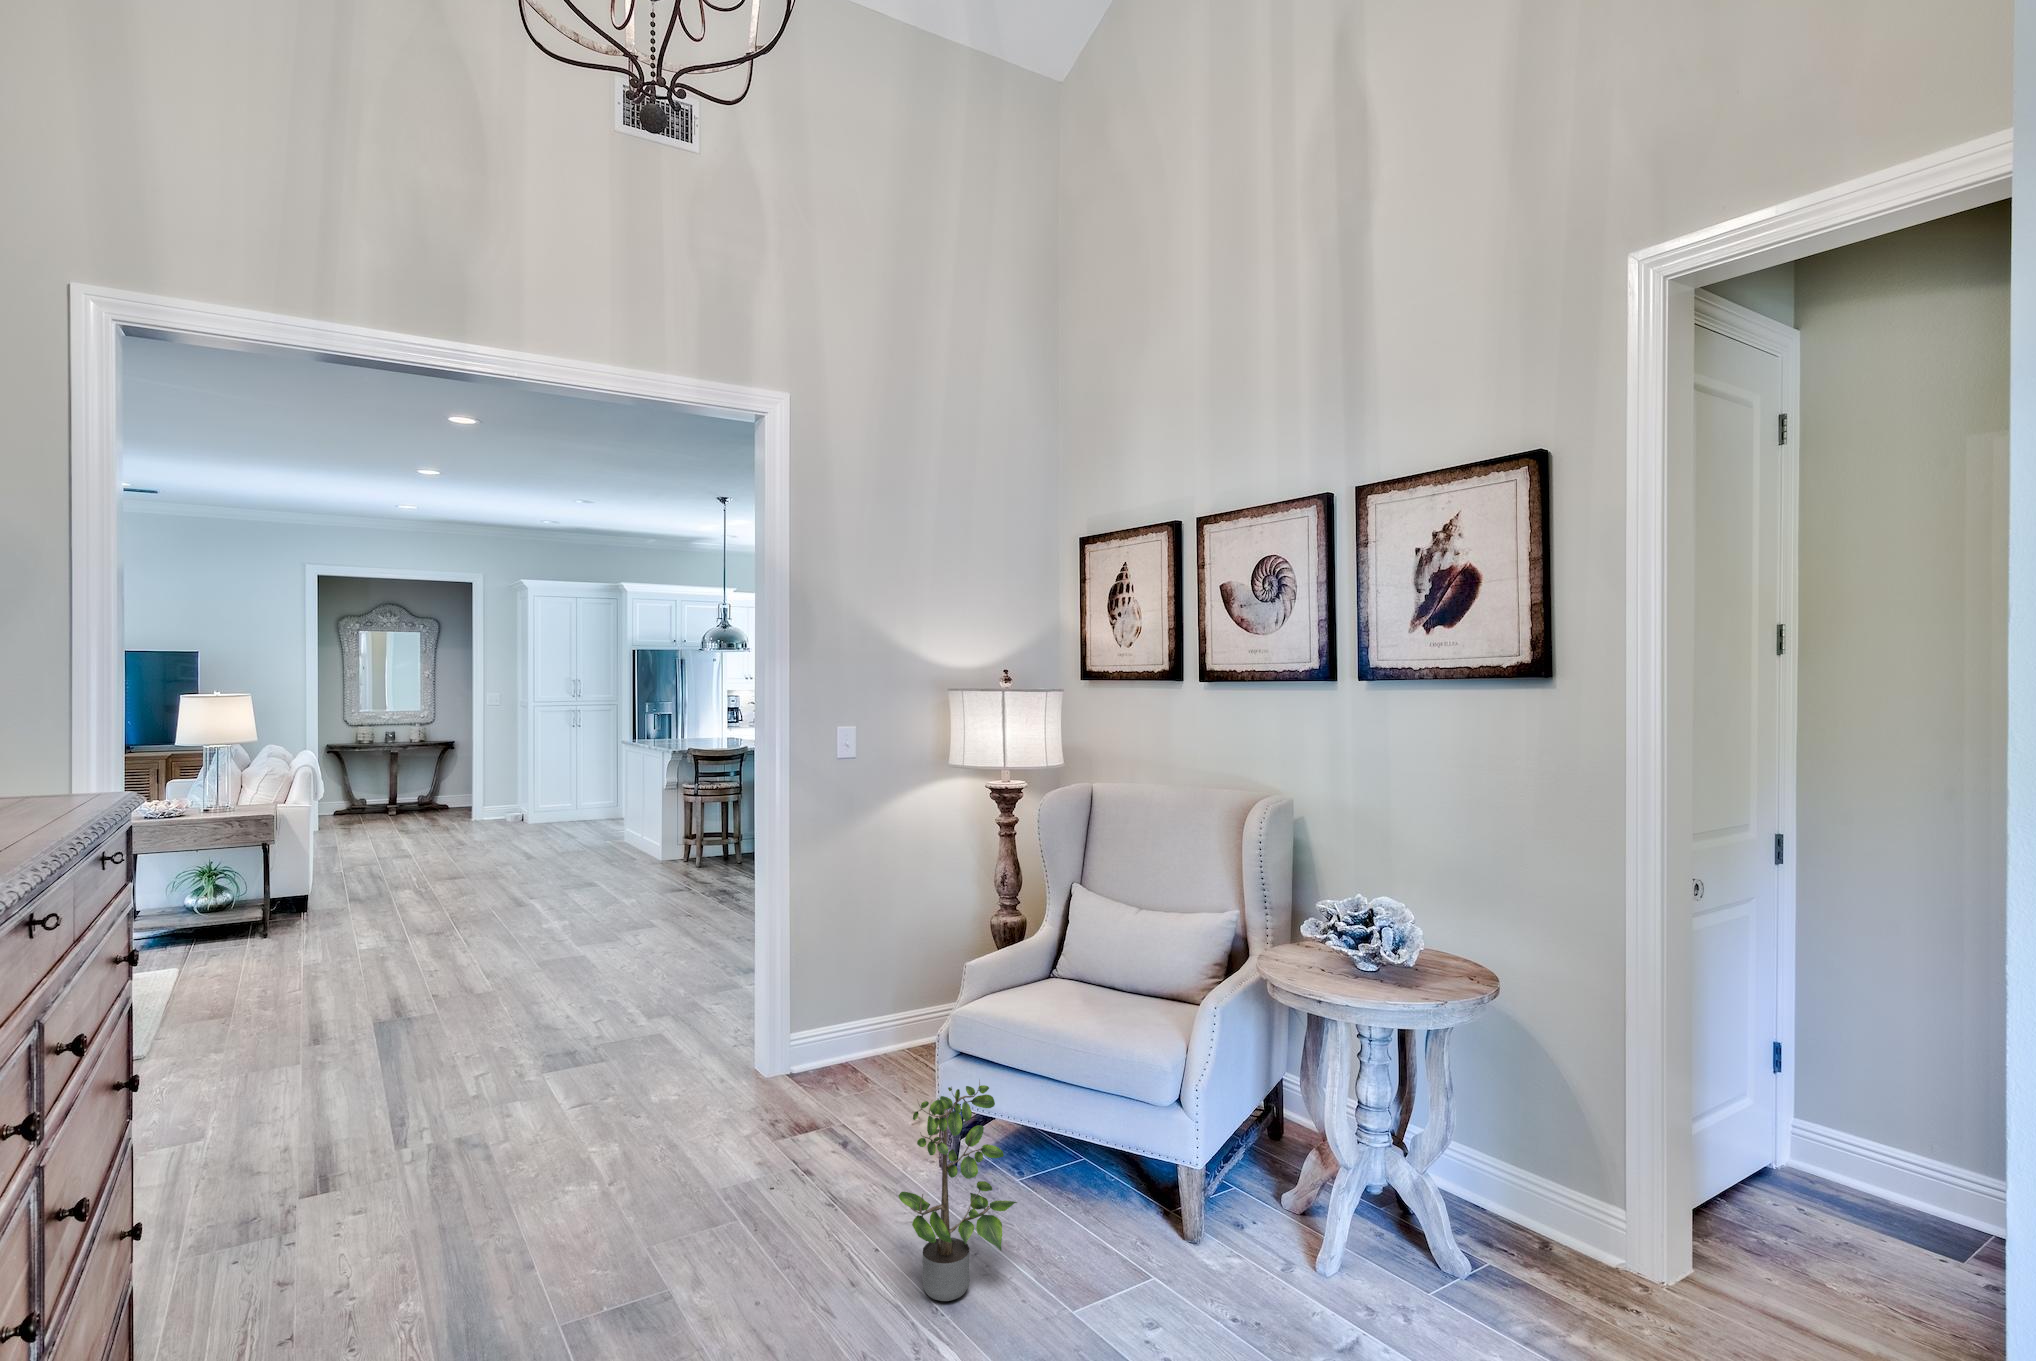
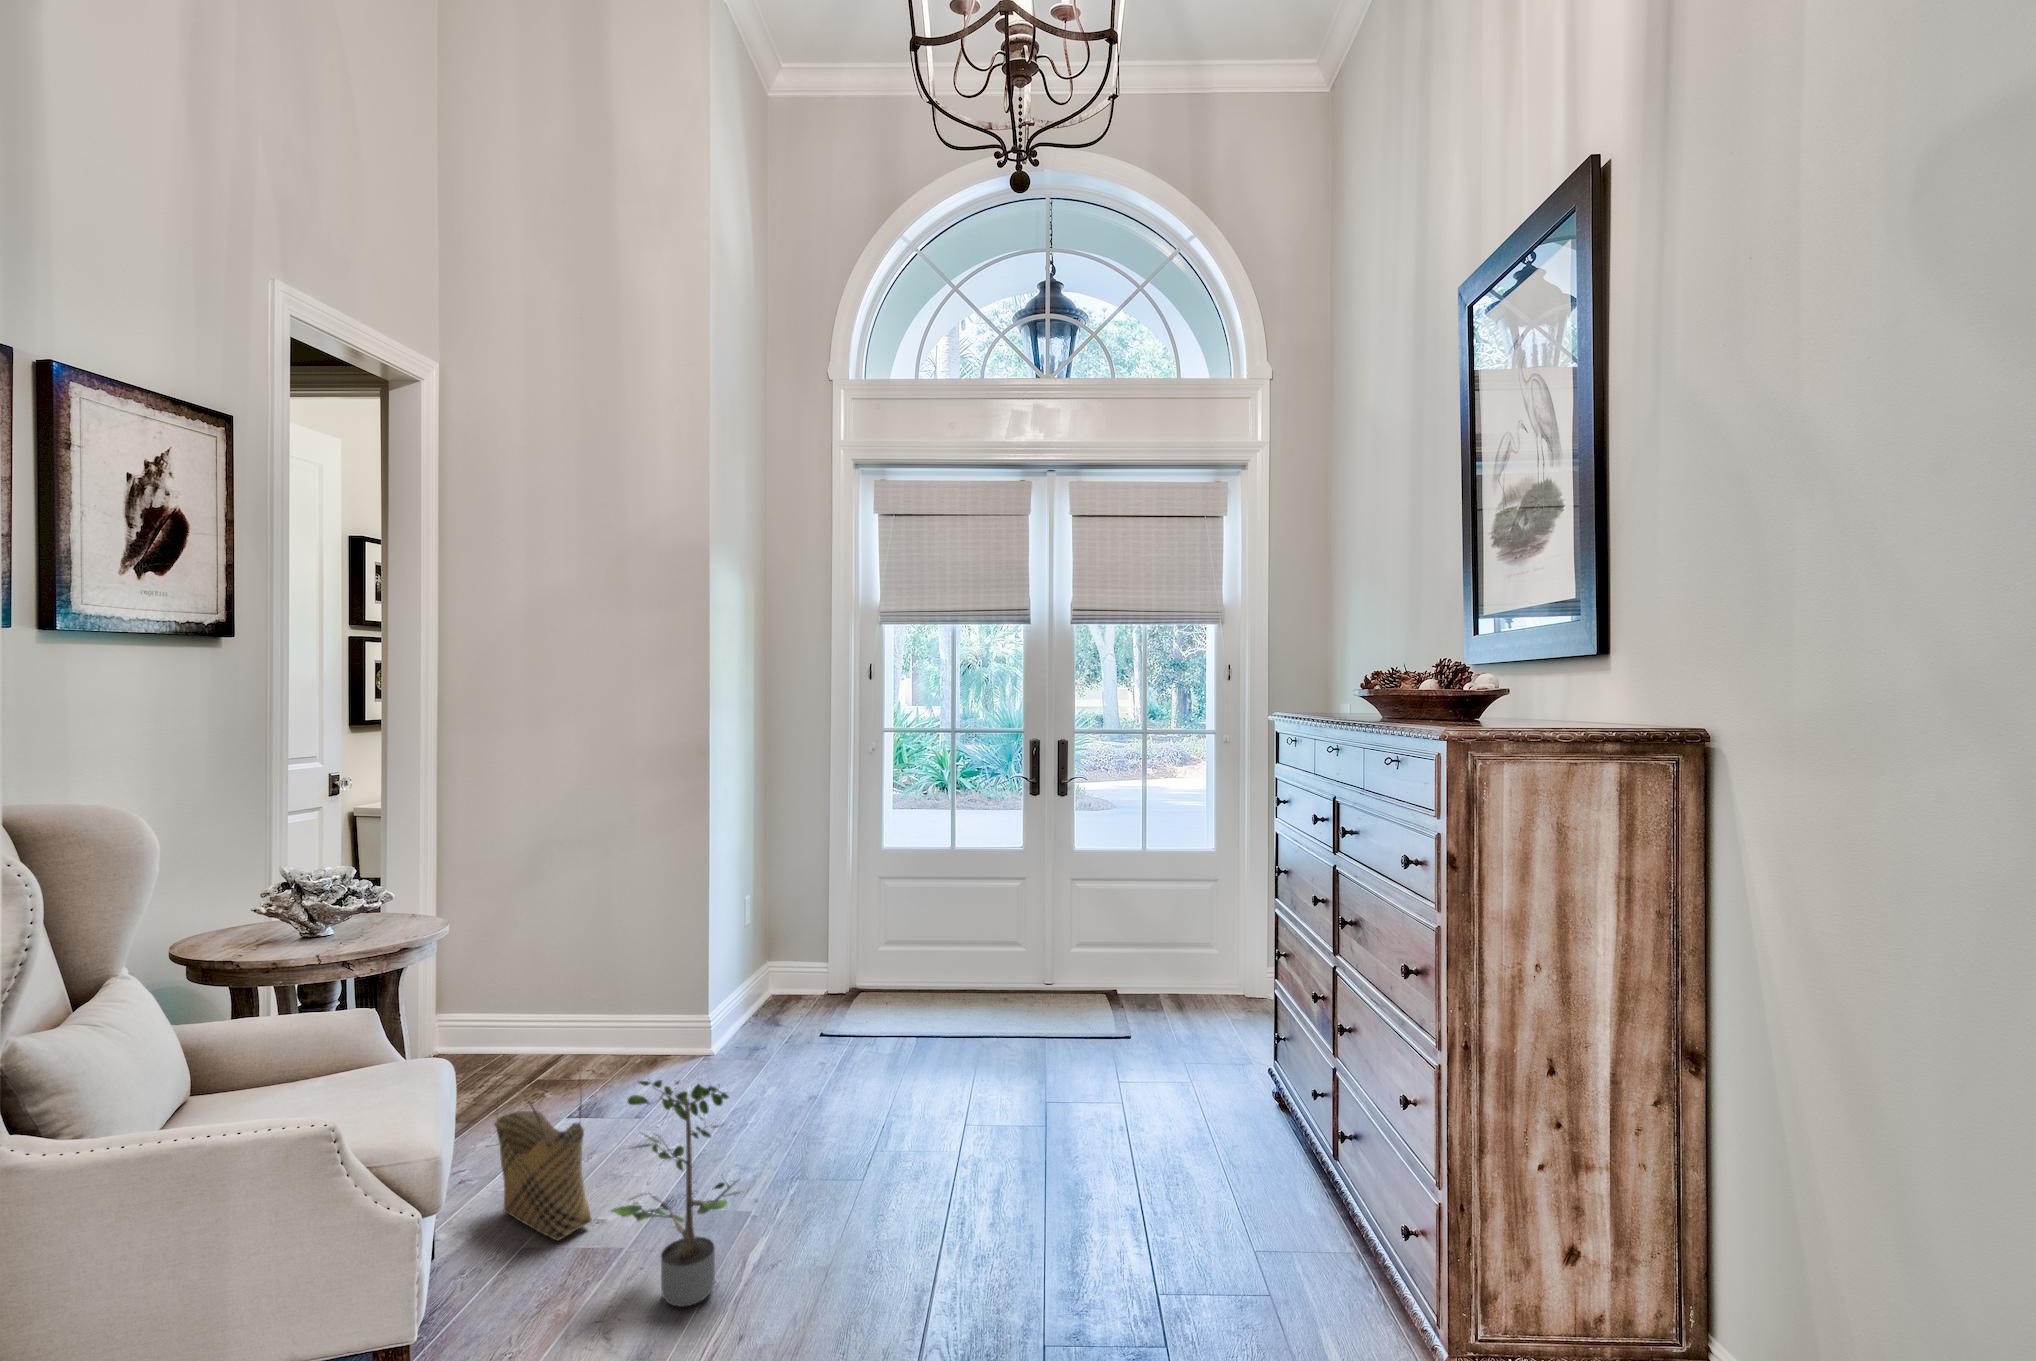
woven basket: none [1112,1121,1230,1305] -> present [494,1059,592,1241]

